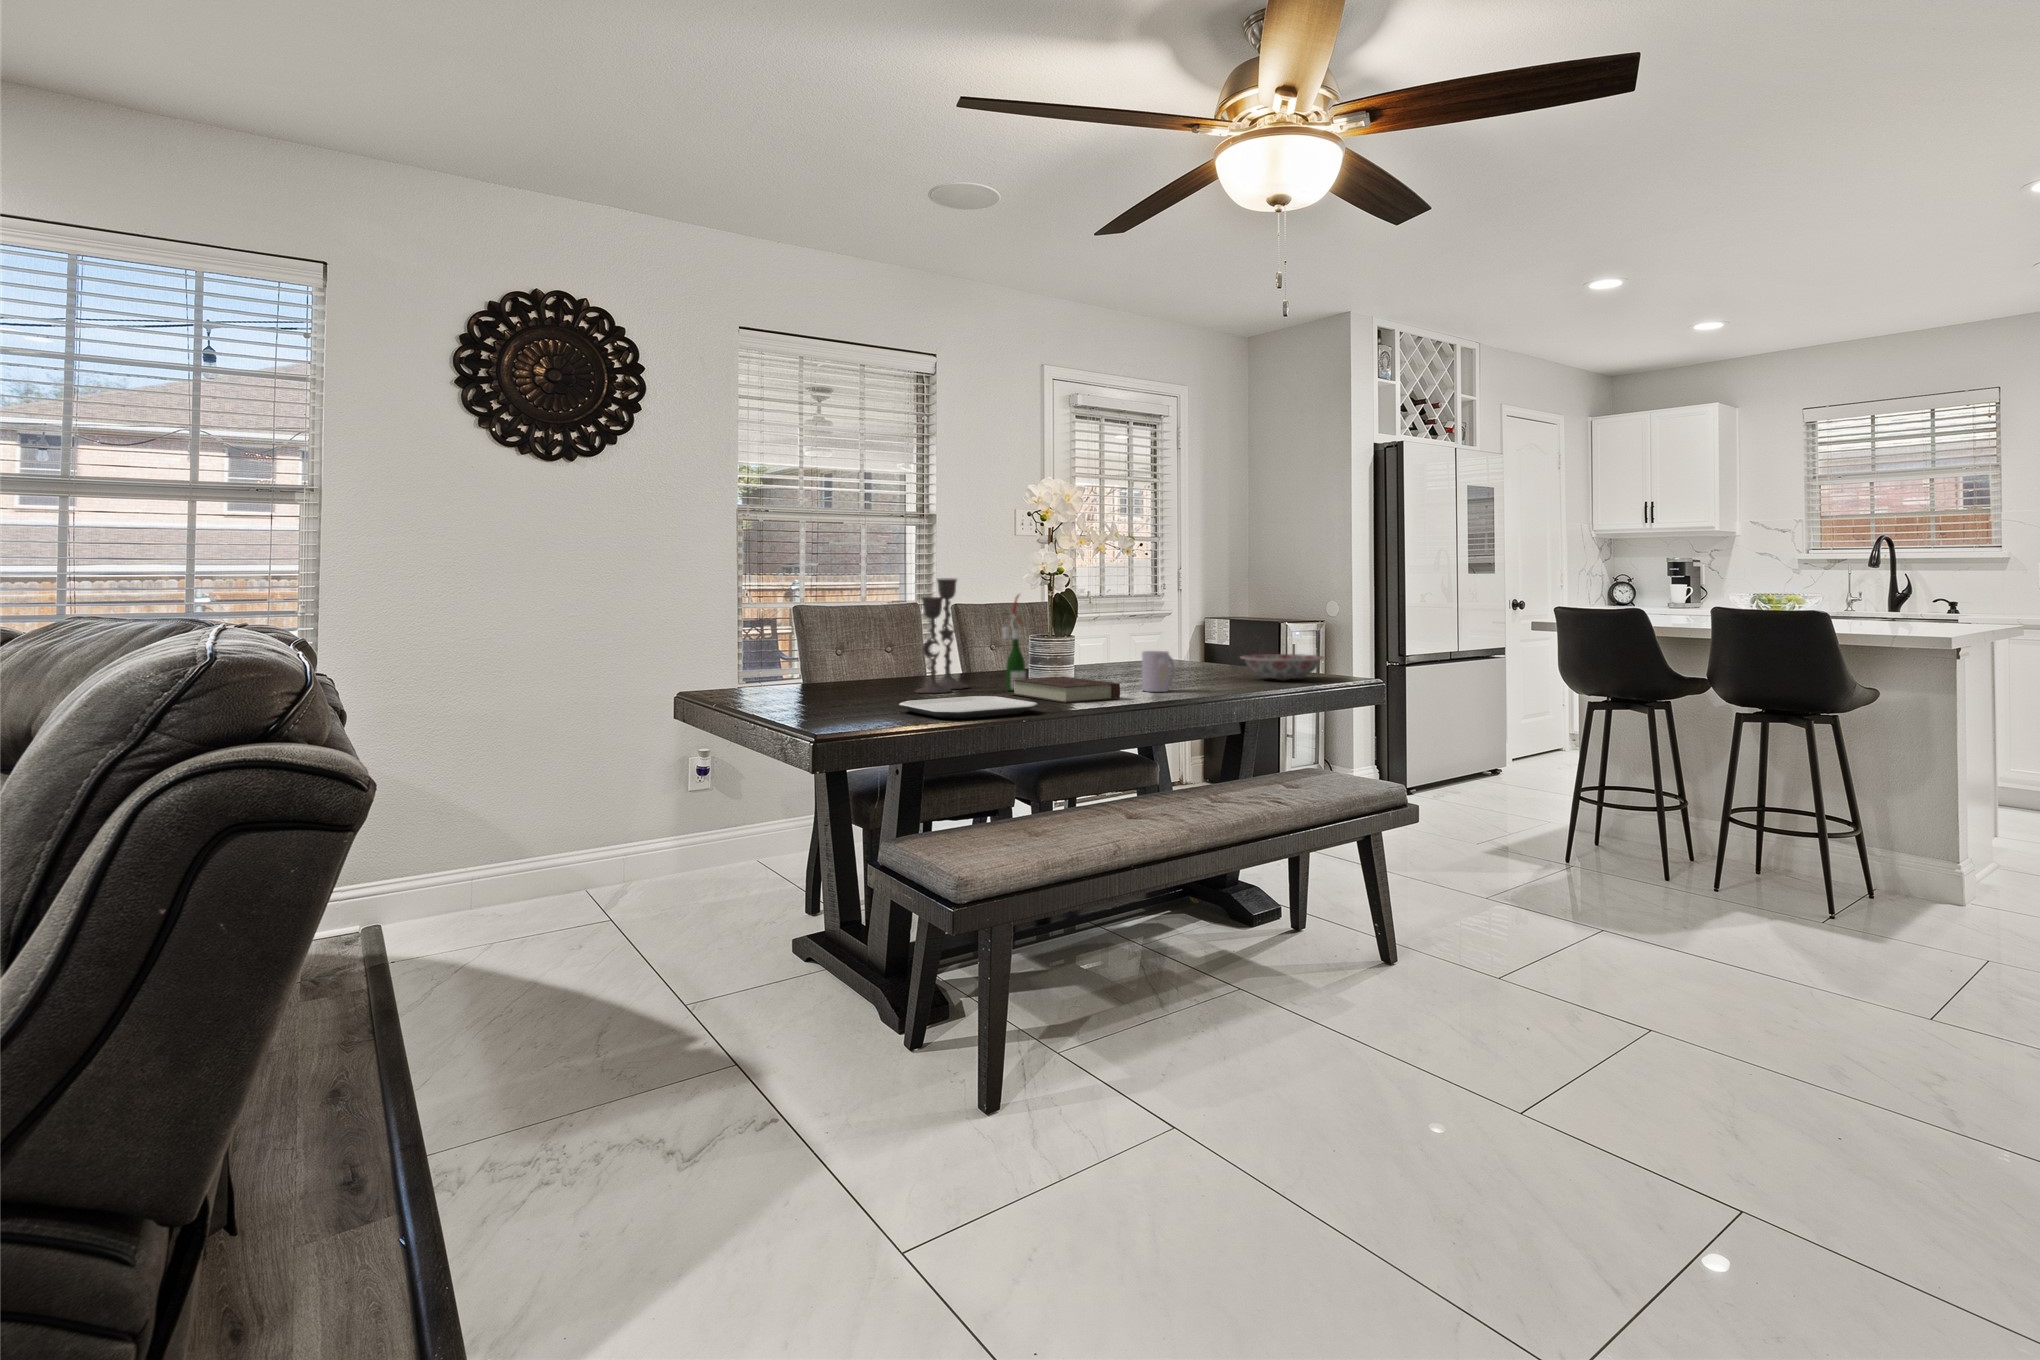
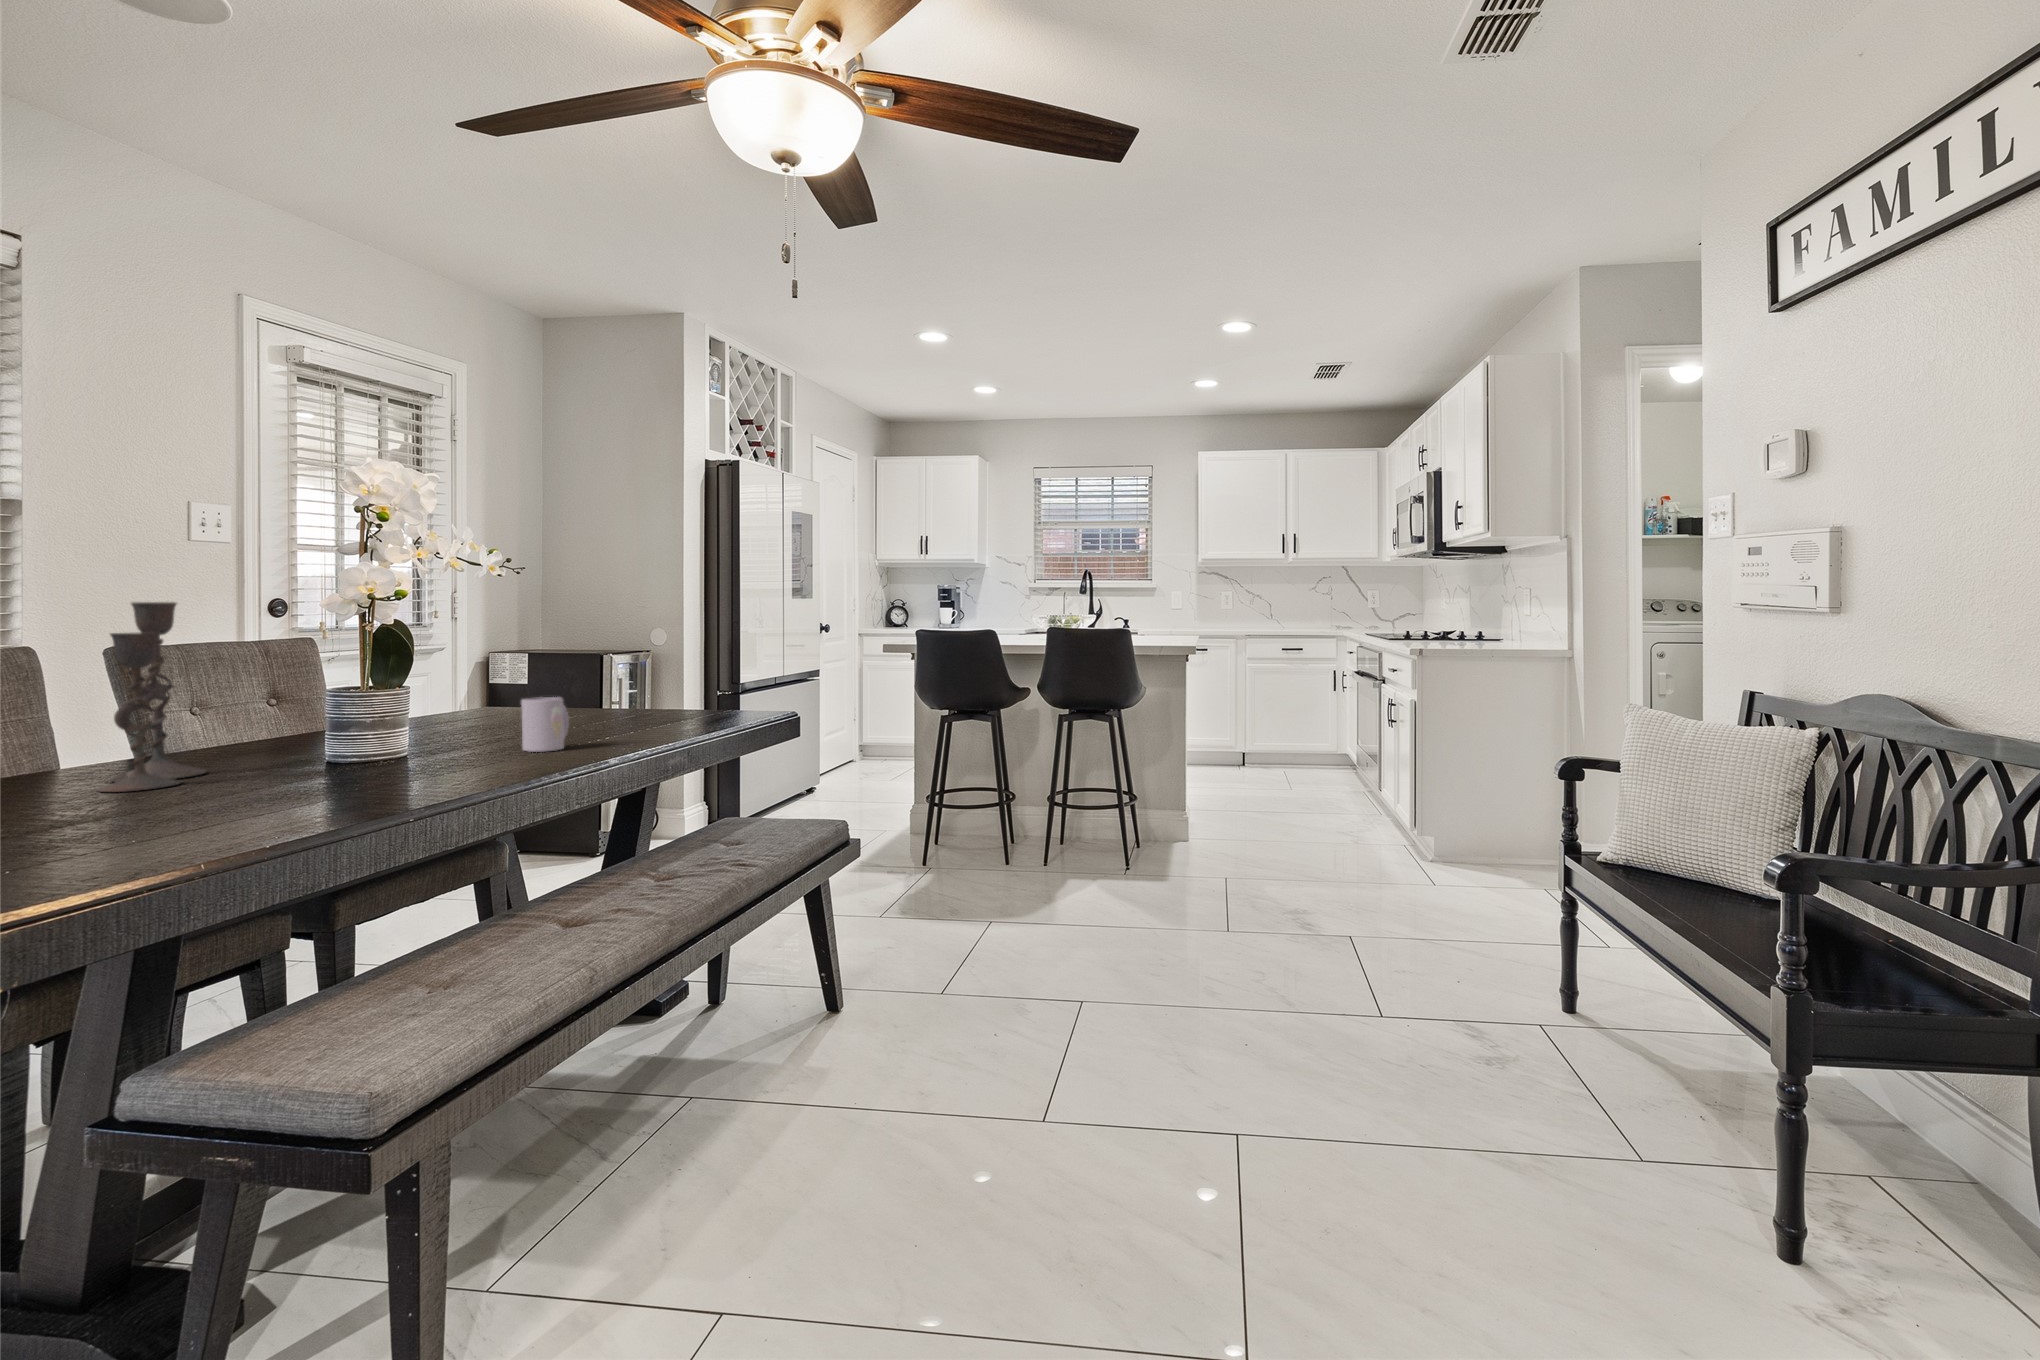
wine bottle: present [1003,595,1025,691] -> none [280,626,335,771]
ceramic bowl: present [1241,654,1324,680] -> none [625,690,730,721]
book: present [1010,677,1120,703] -> none [311,742,514,781]
plate: present [899,696,1038,718] -> none [130,785,419,834]

